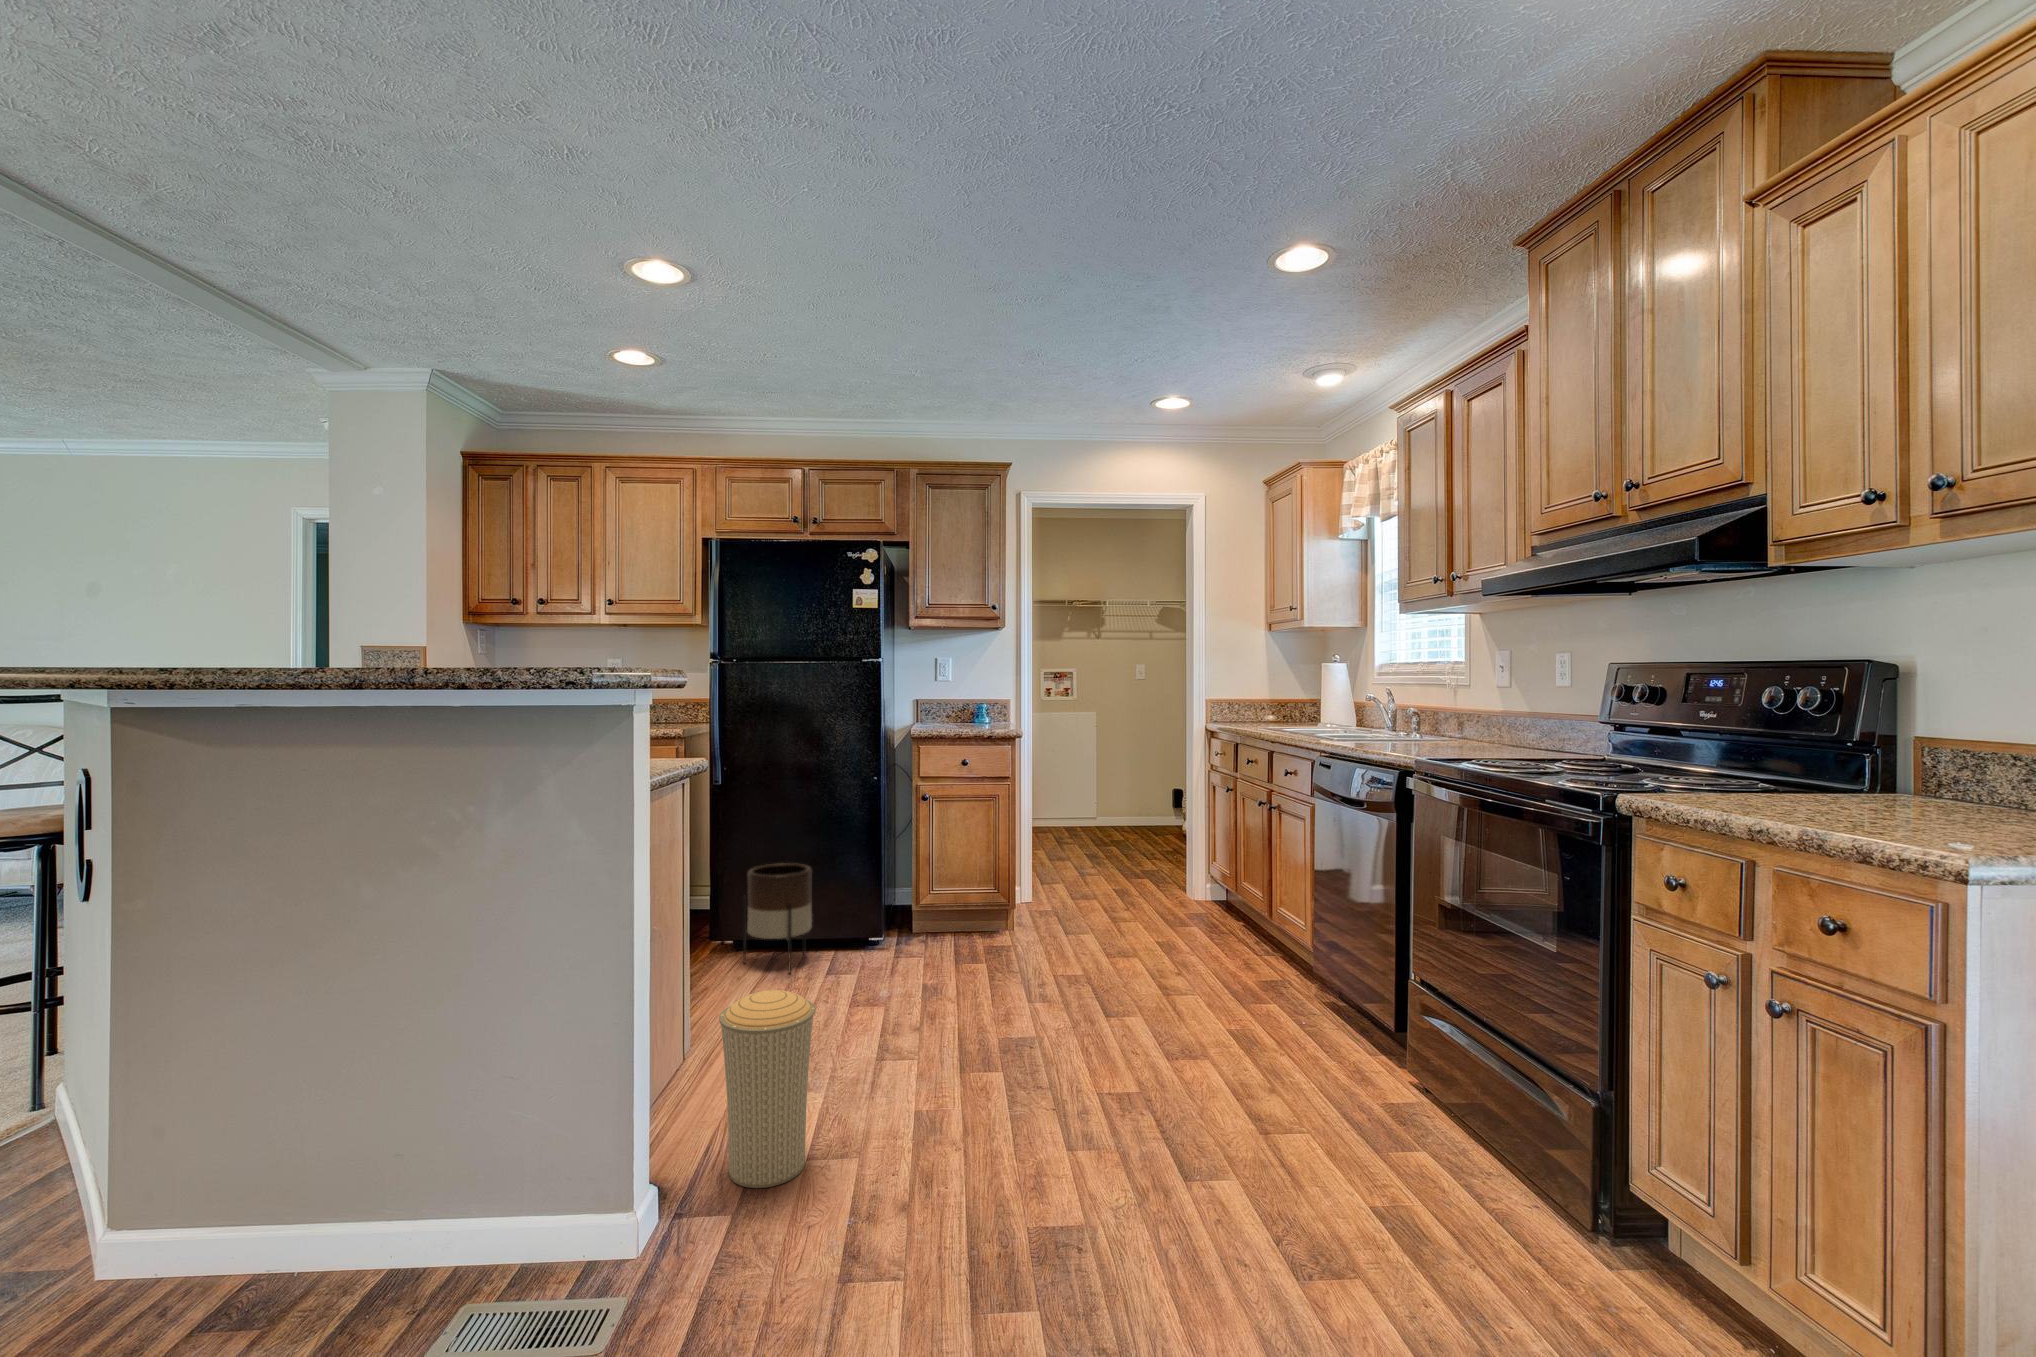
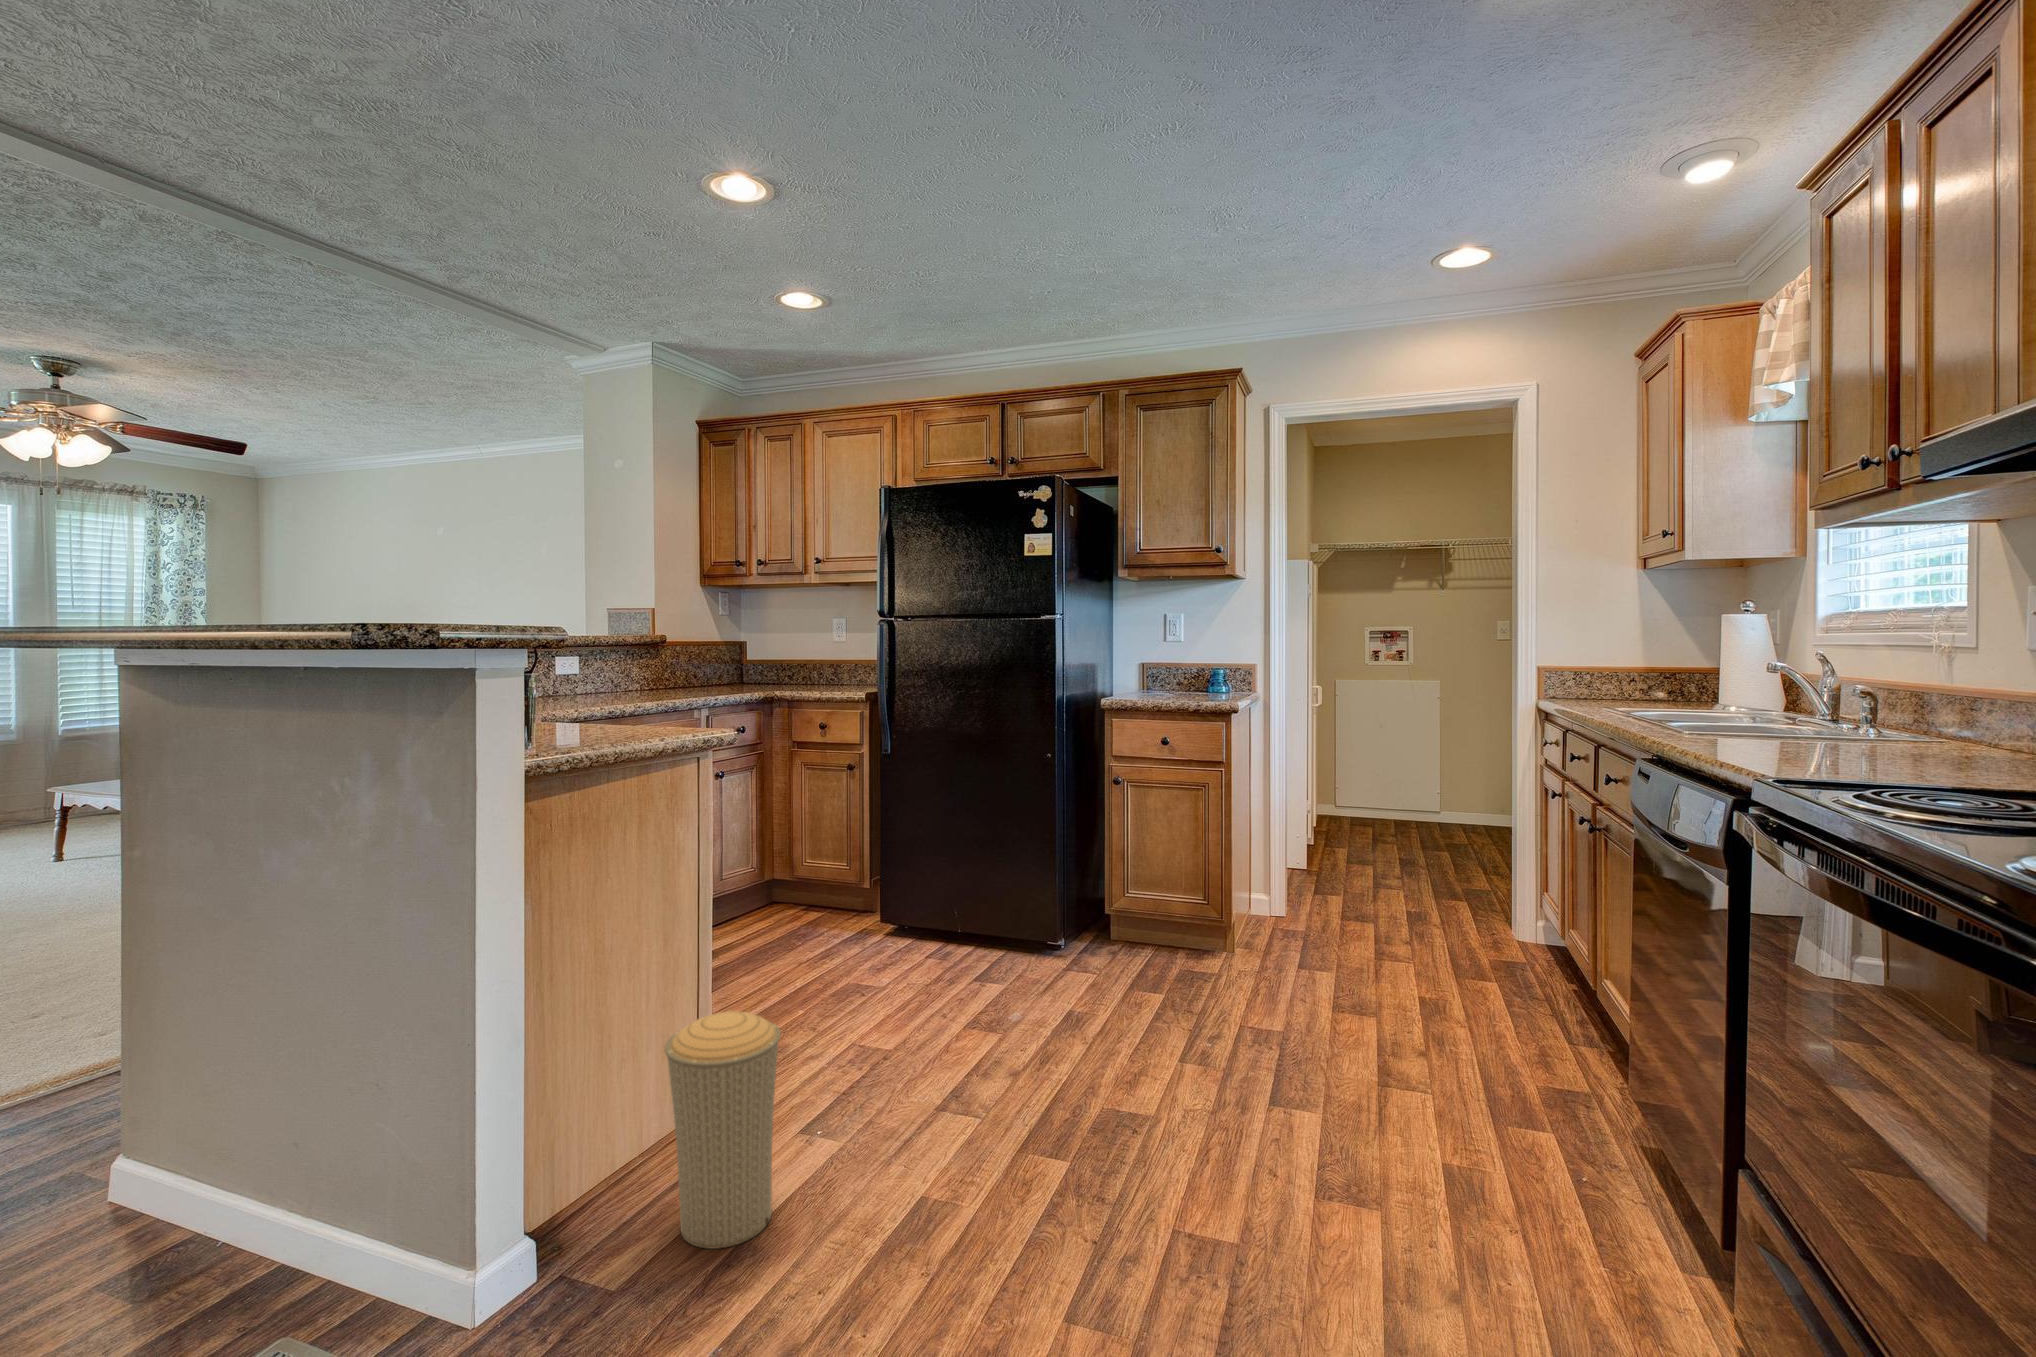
planter: present [743,863,812,974] -> none [906,848,977,974]

